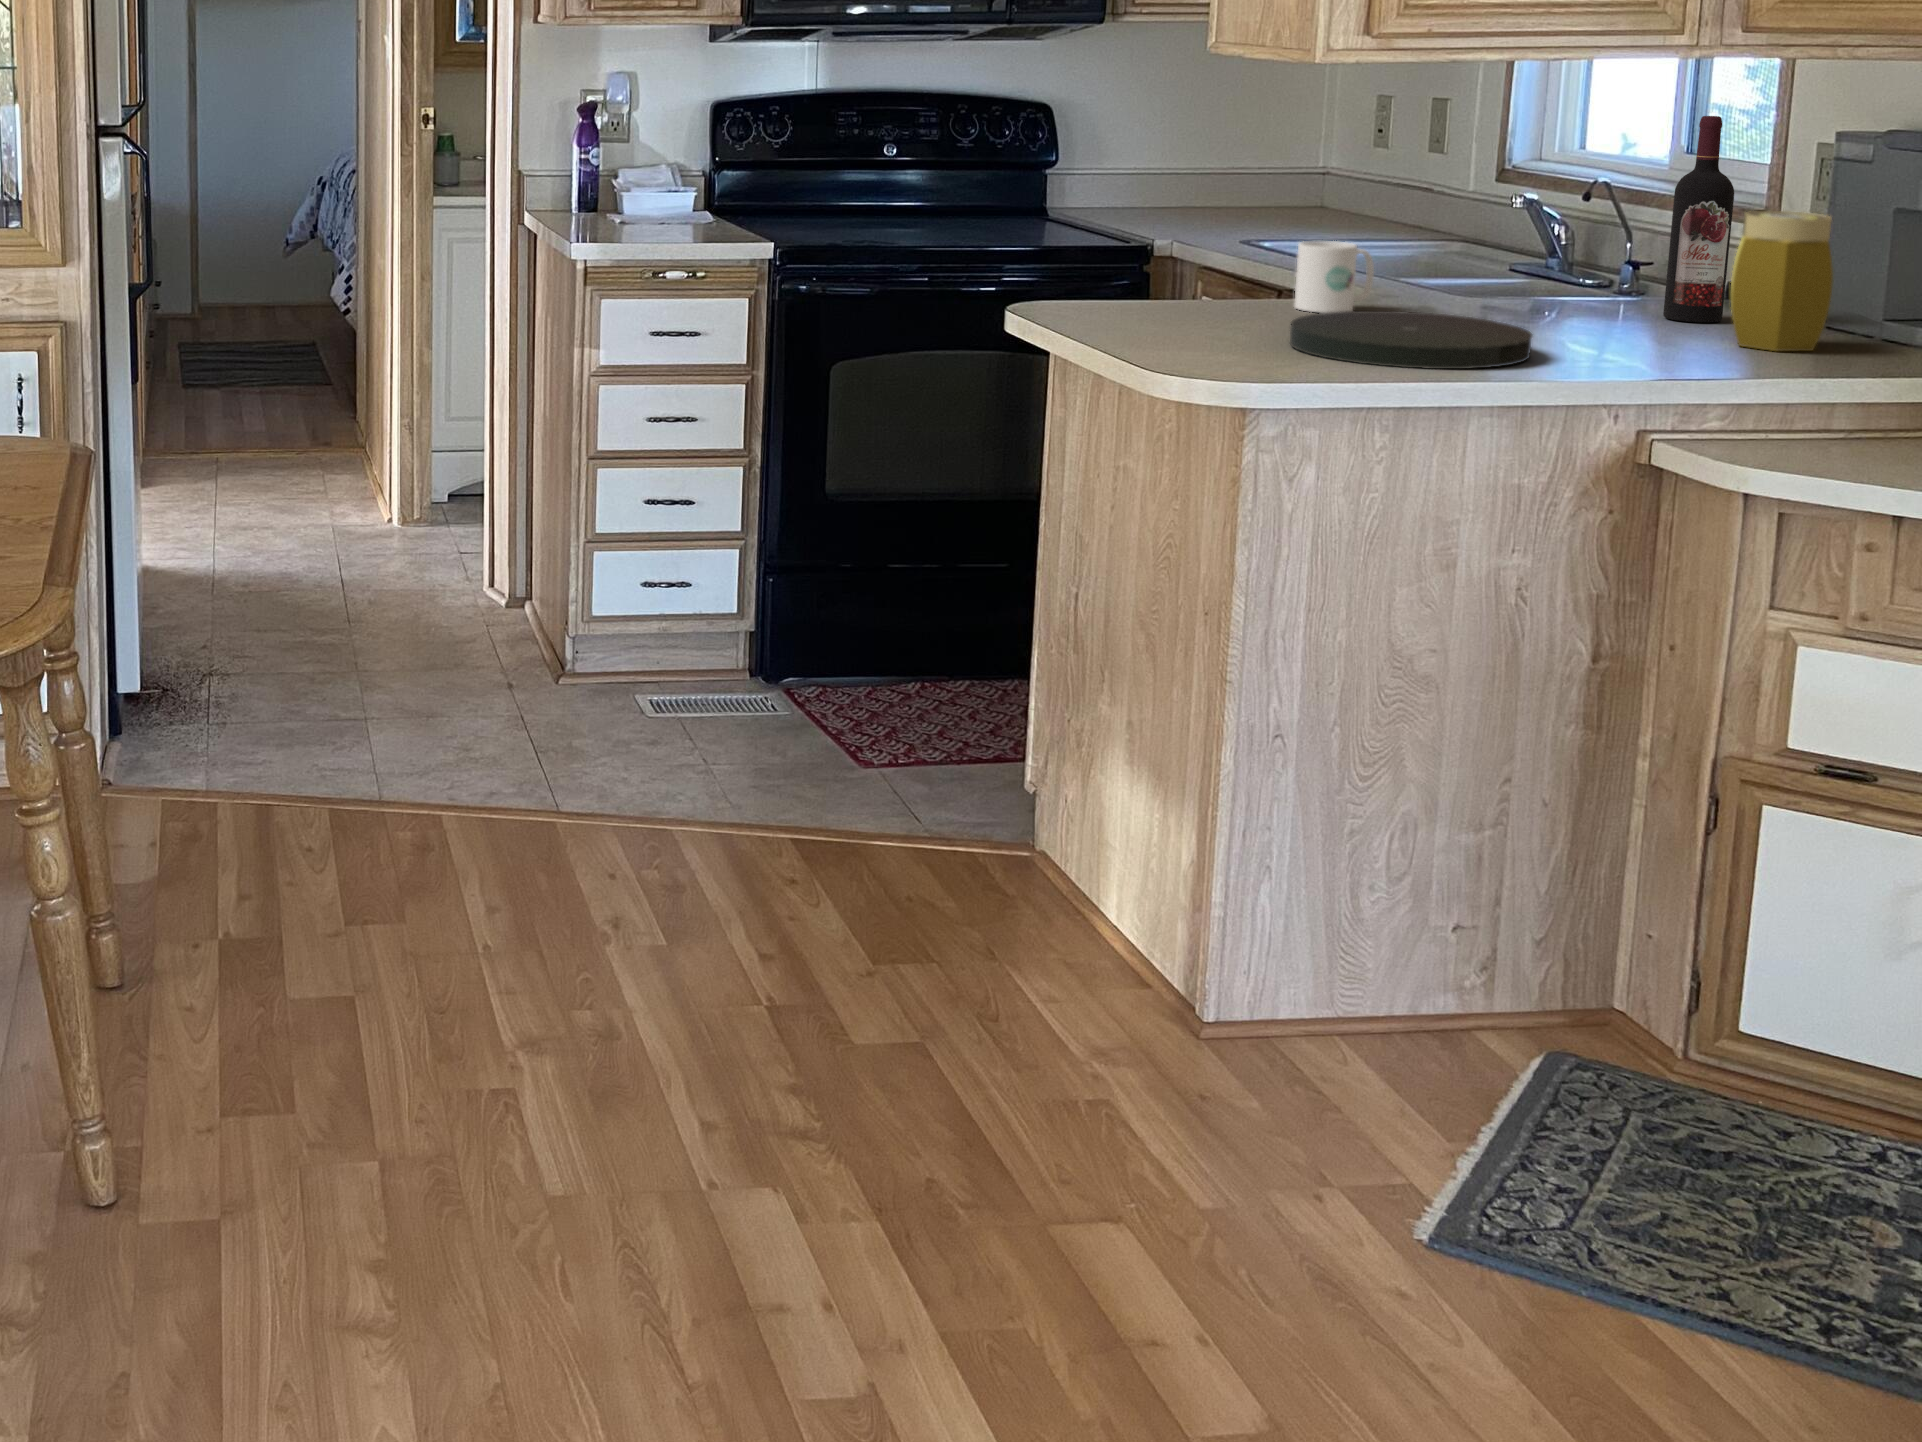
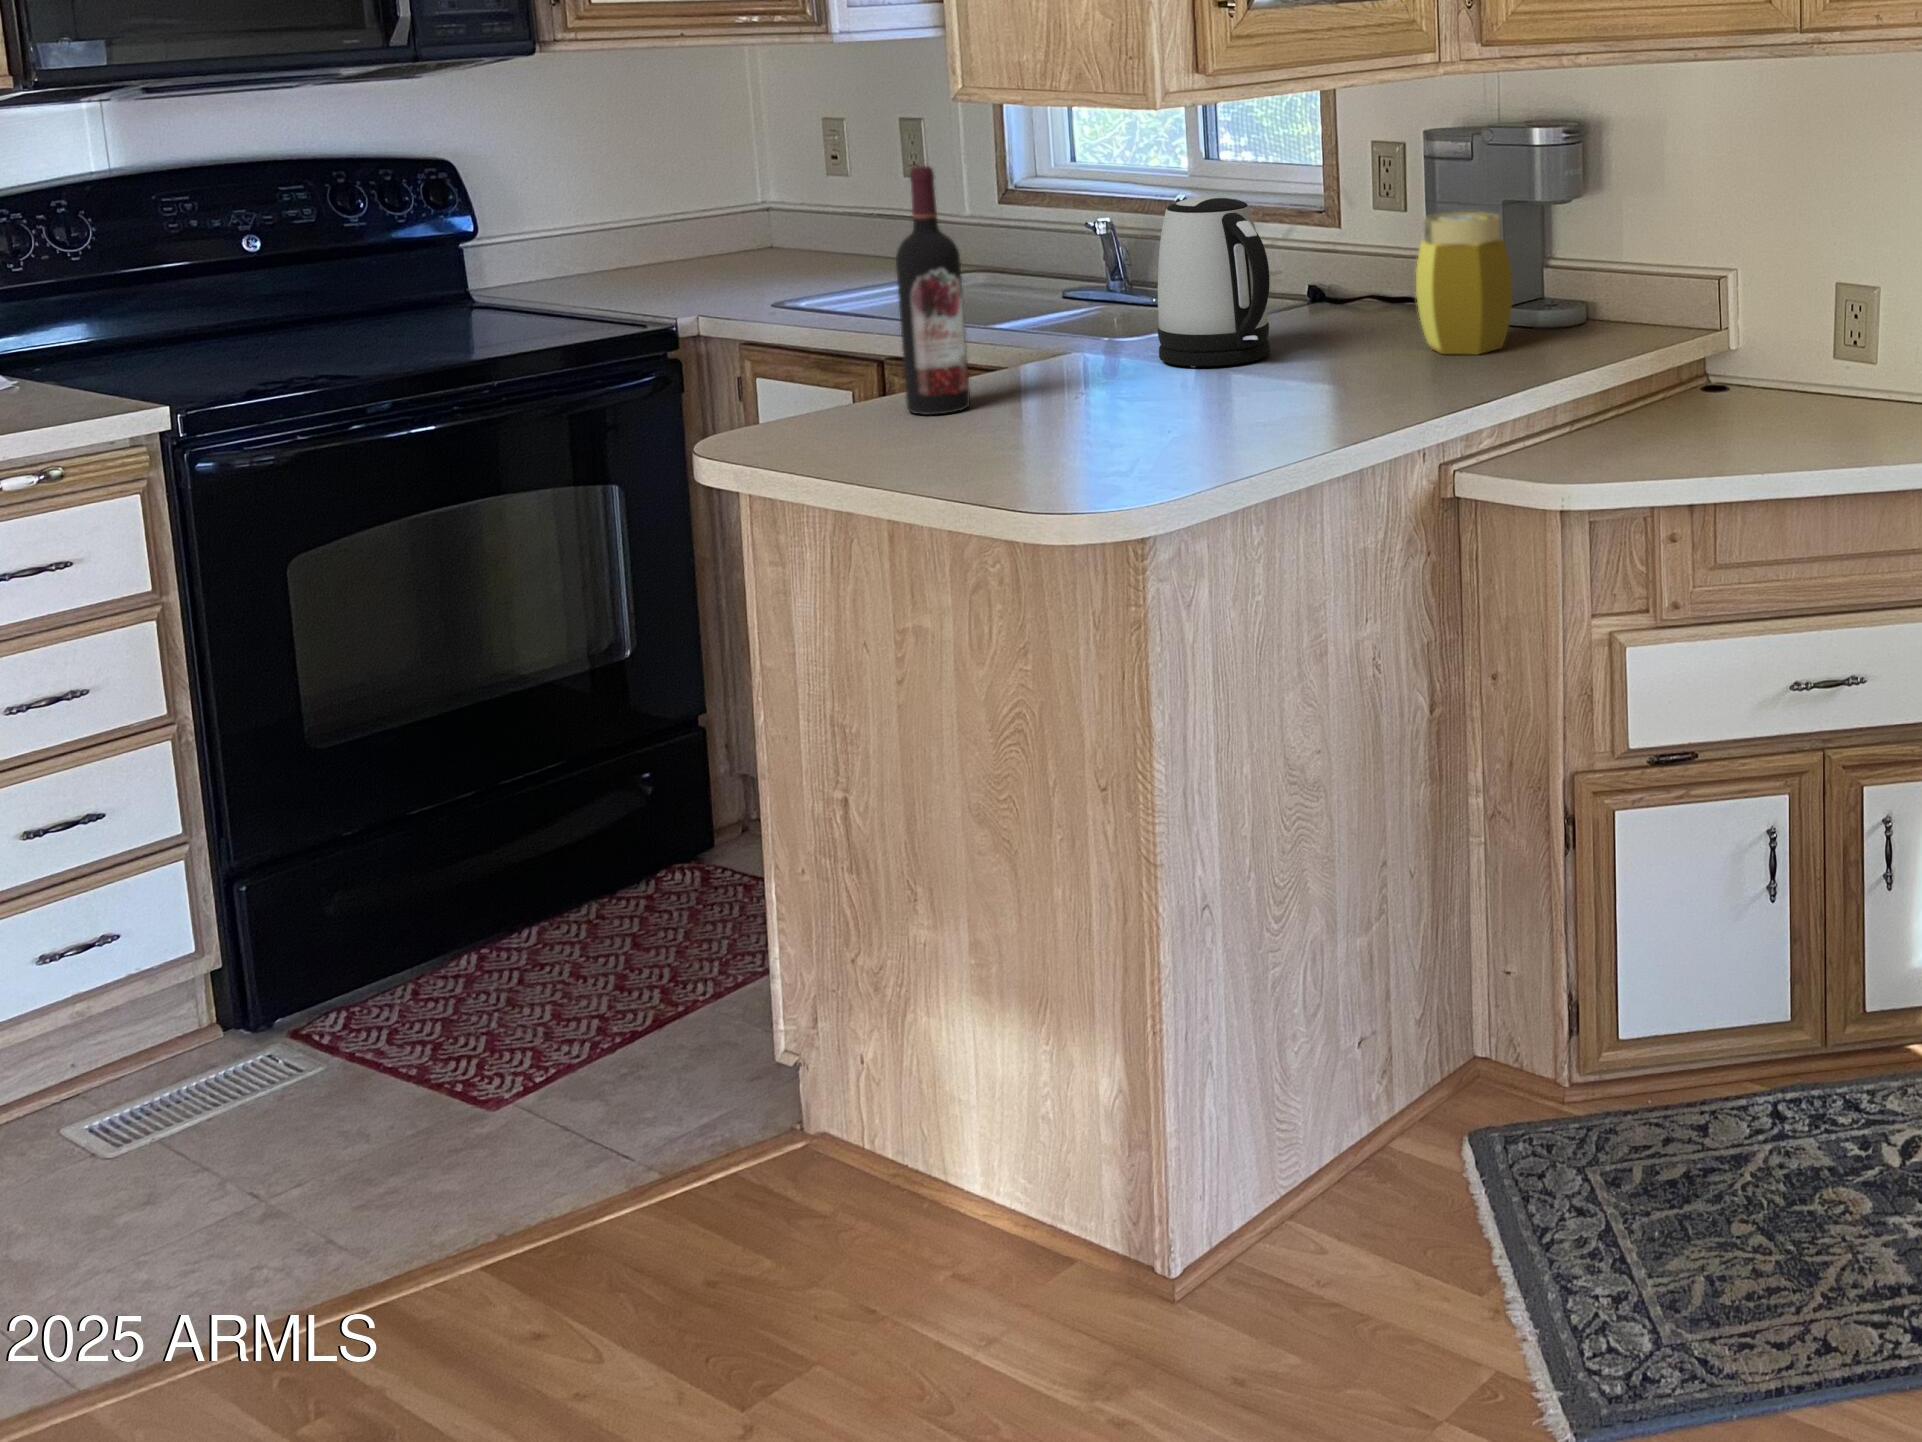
wine bottle: present [1663,116,1734,323] -> present [896,166,970,415]
kettle: none [1465,170,1579,324] -> present [1158,196,1270,367]
mug: present [1294,241,1374,313] -> none [983,302,1061,389]
plate: present [1290,311,1532,369] -> none [1072,371,1330,452]

